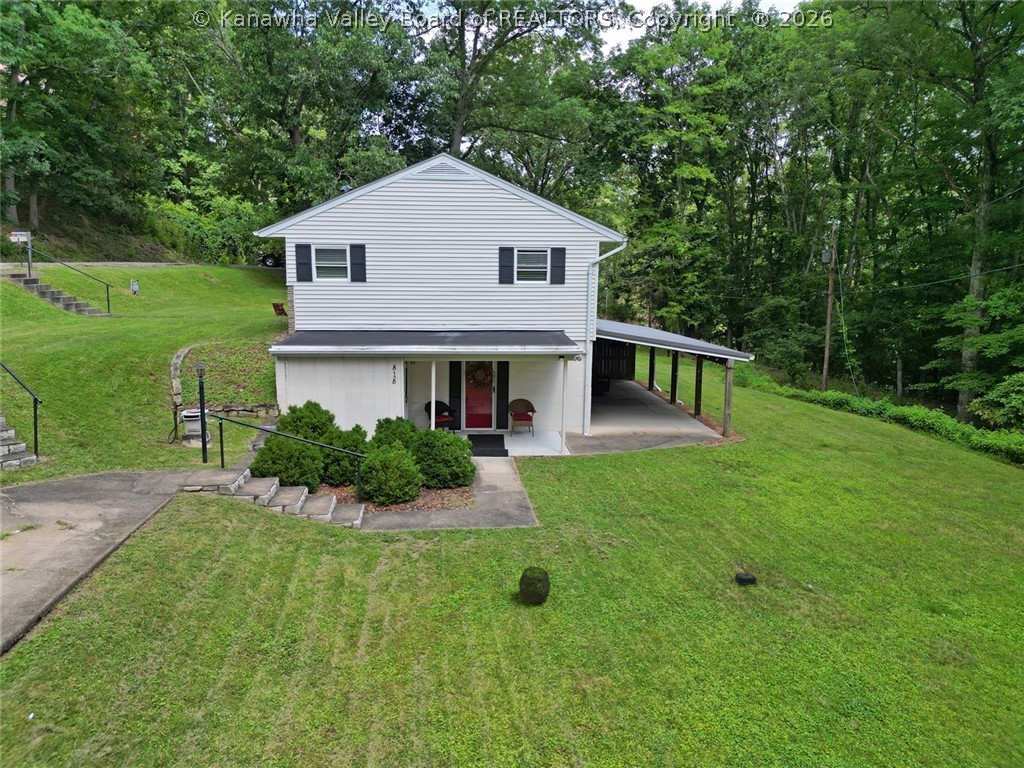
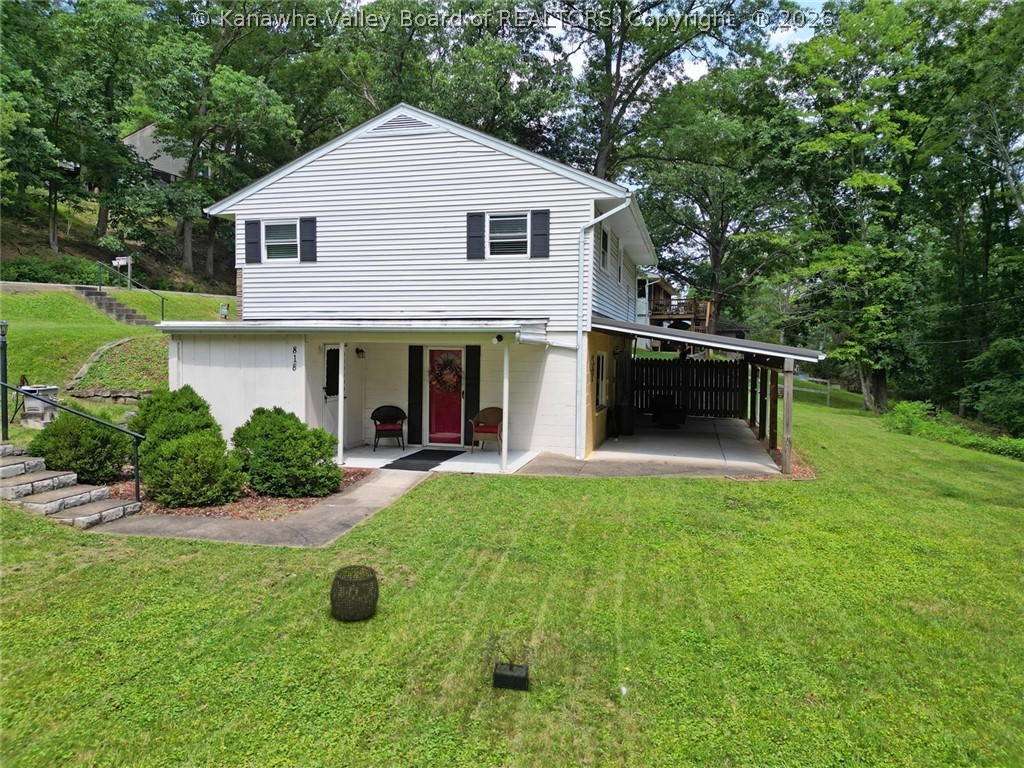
woven basket: present [519,567,550,603] -> present [330,565,379,620]

